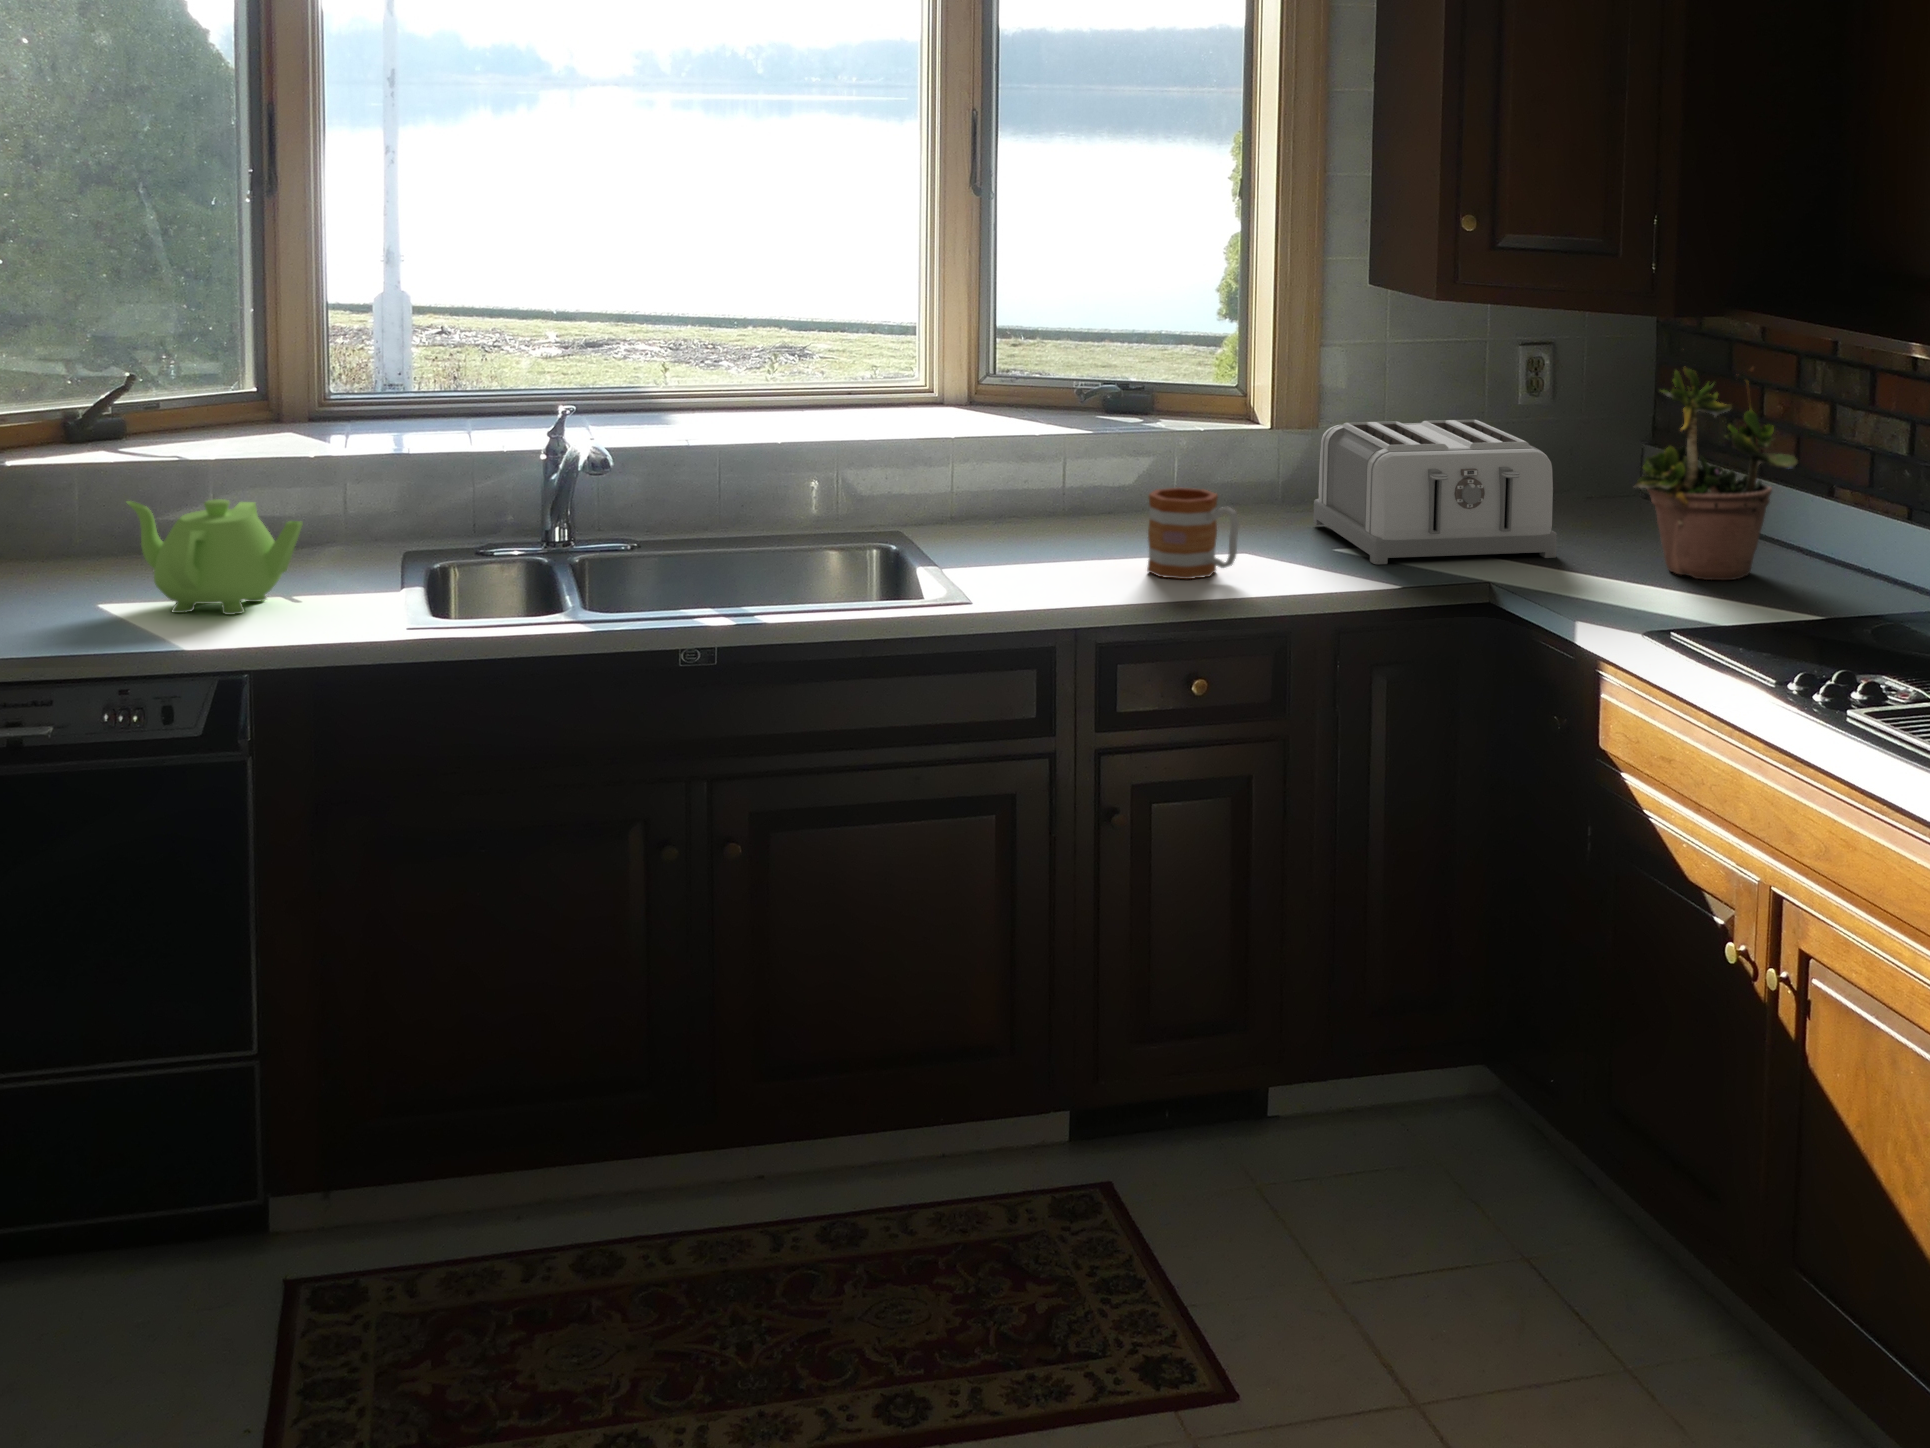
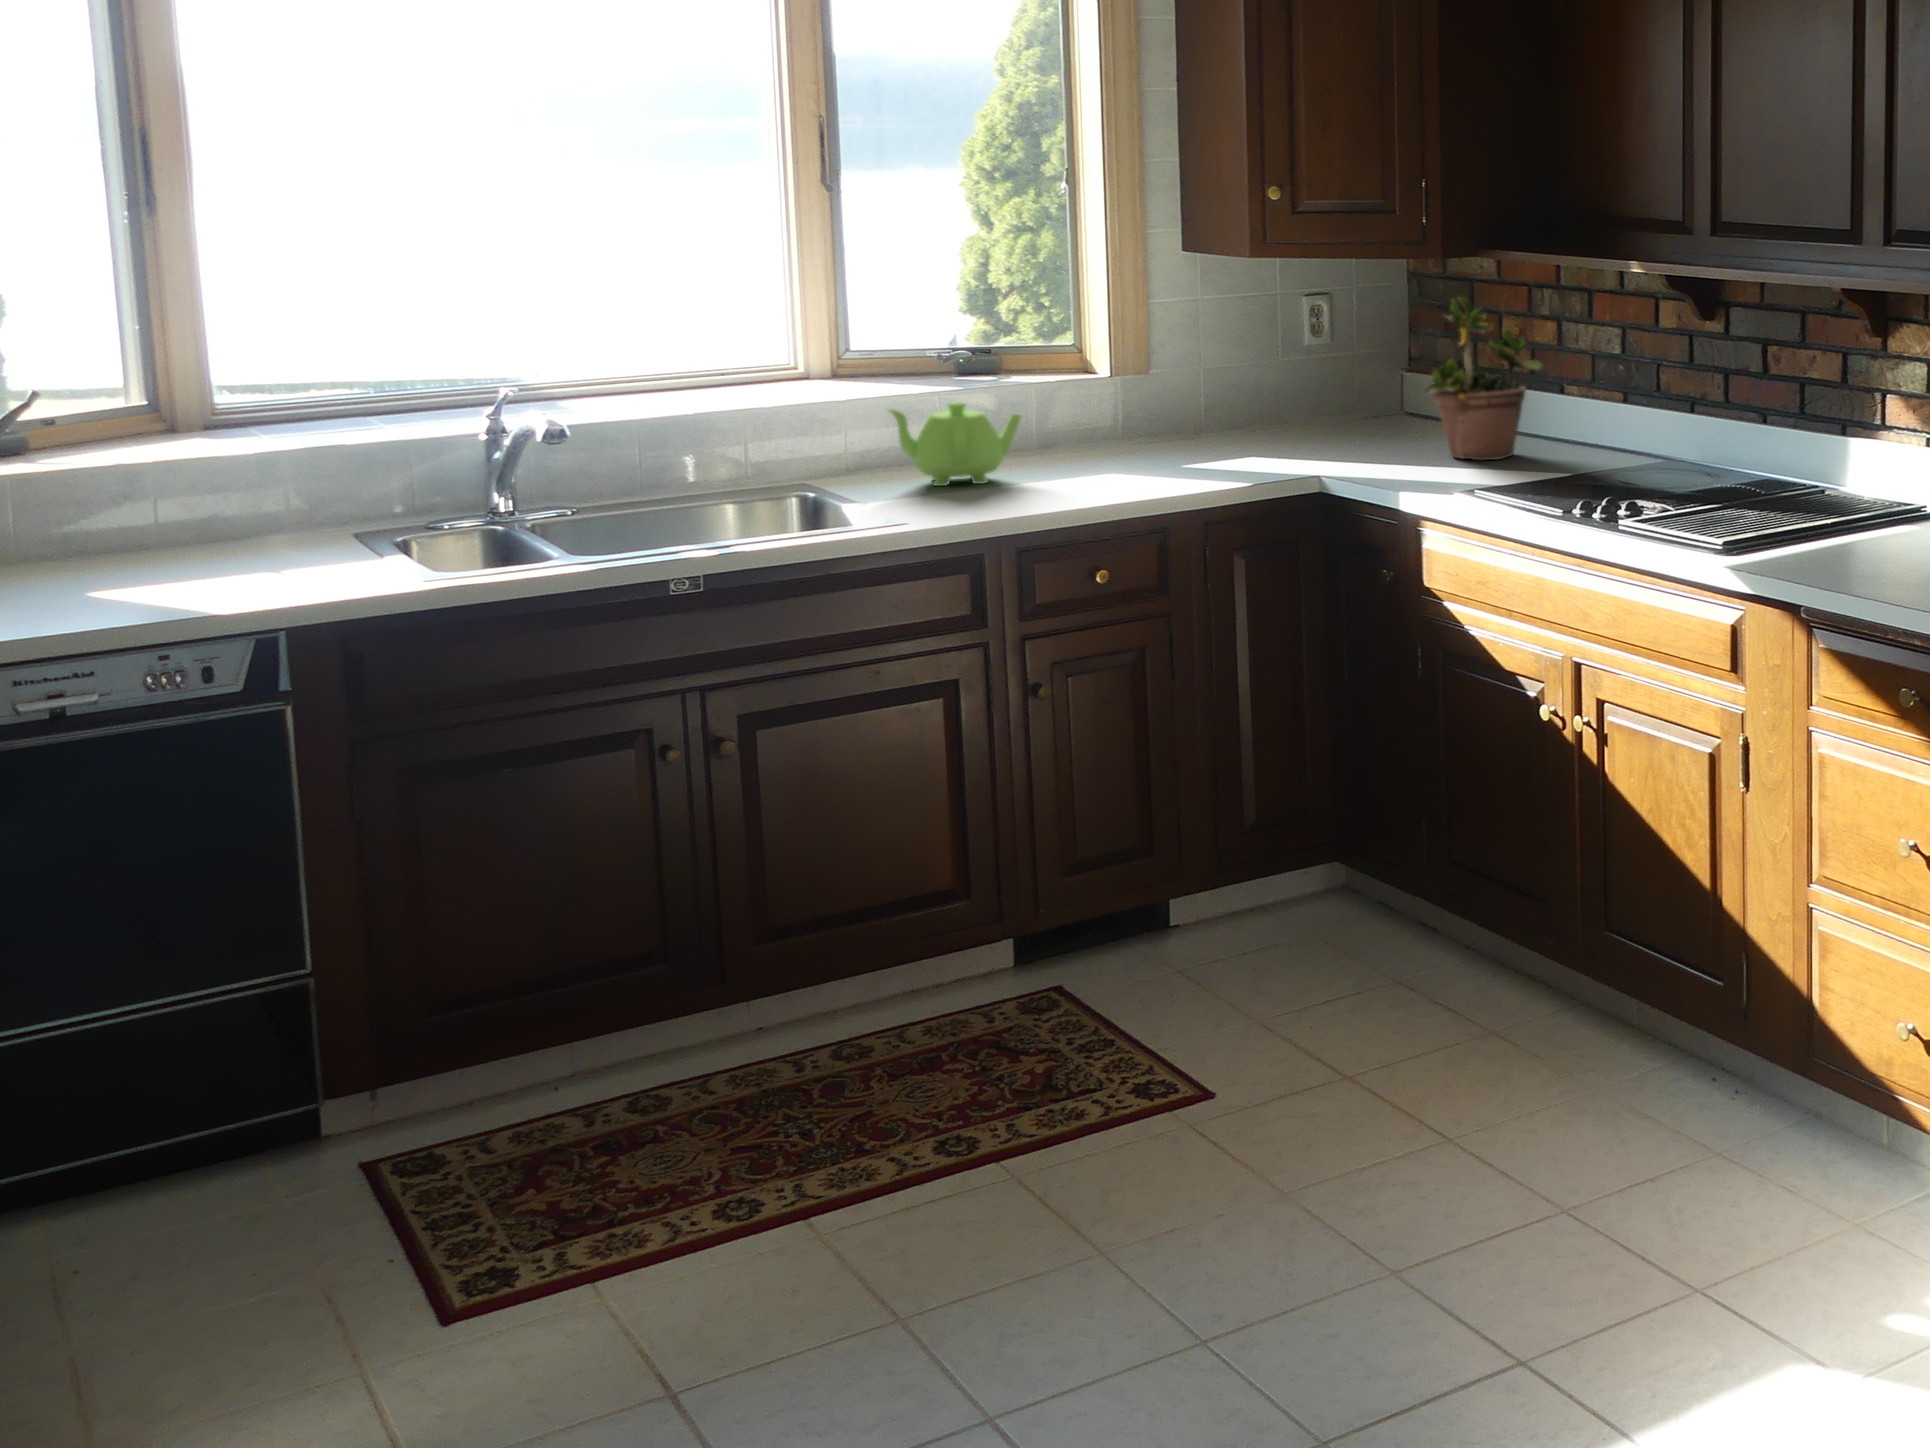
toaster: present [1313,420,1557,564] -> none [1157,356,1364,473]
mug: present [1147,487,1239,579] -> none [1041,421,1122,495]
teapot: present [127,499,303,615] -> present [889,402,1021,486]

